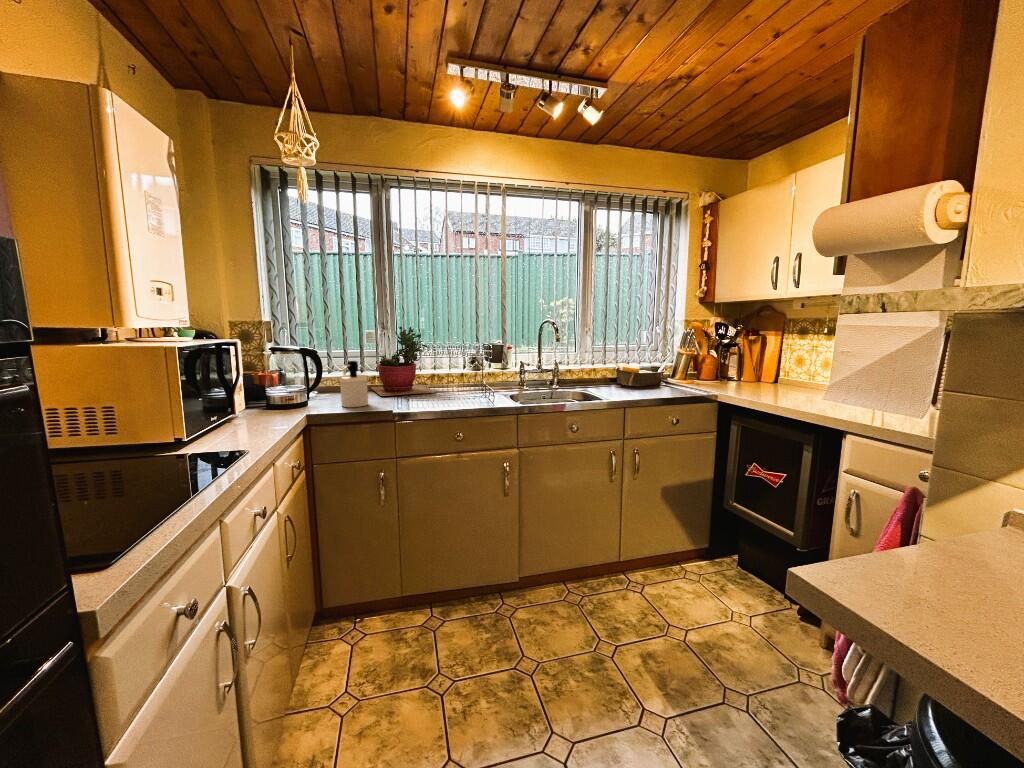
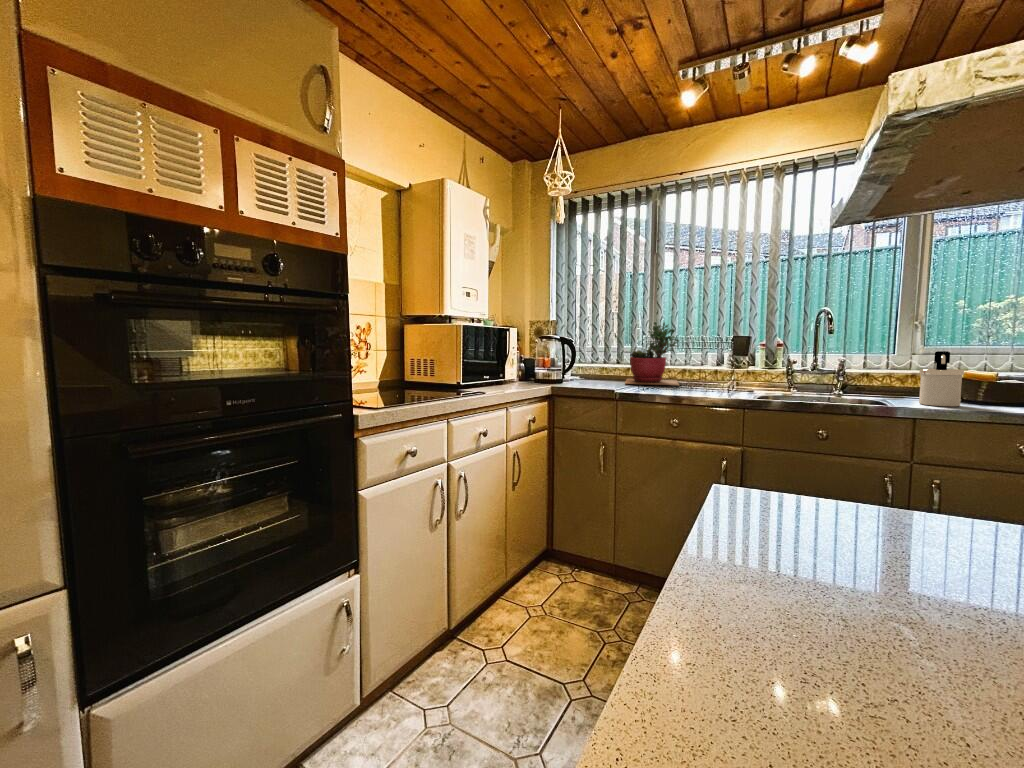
soap dispenser: present [339,361,368,407] -> present [919,351,964,407]

